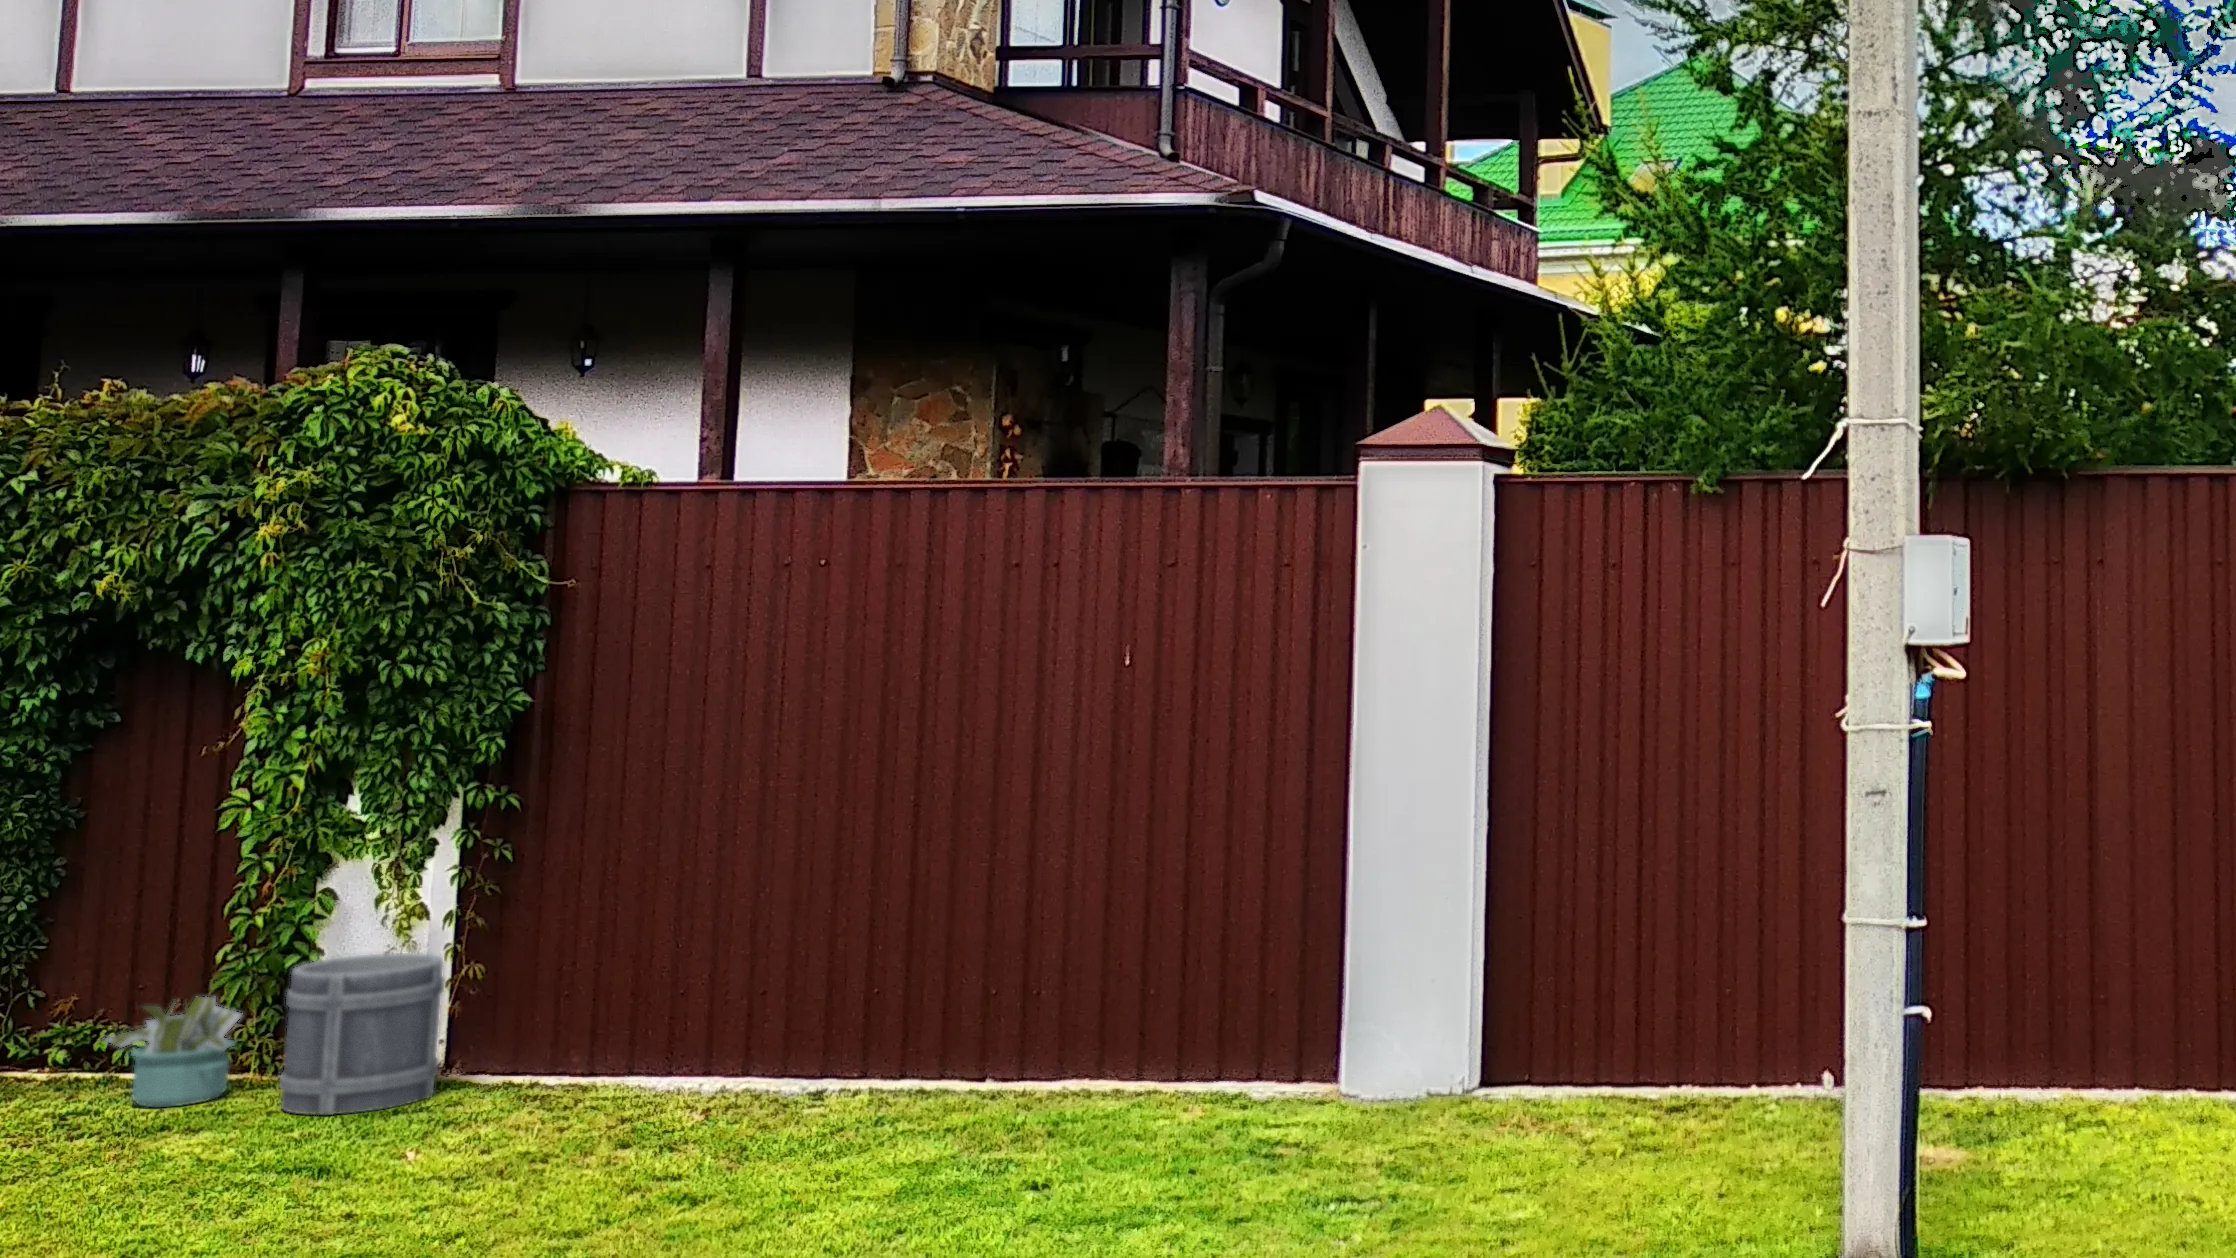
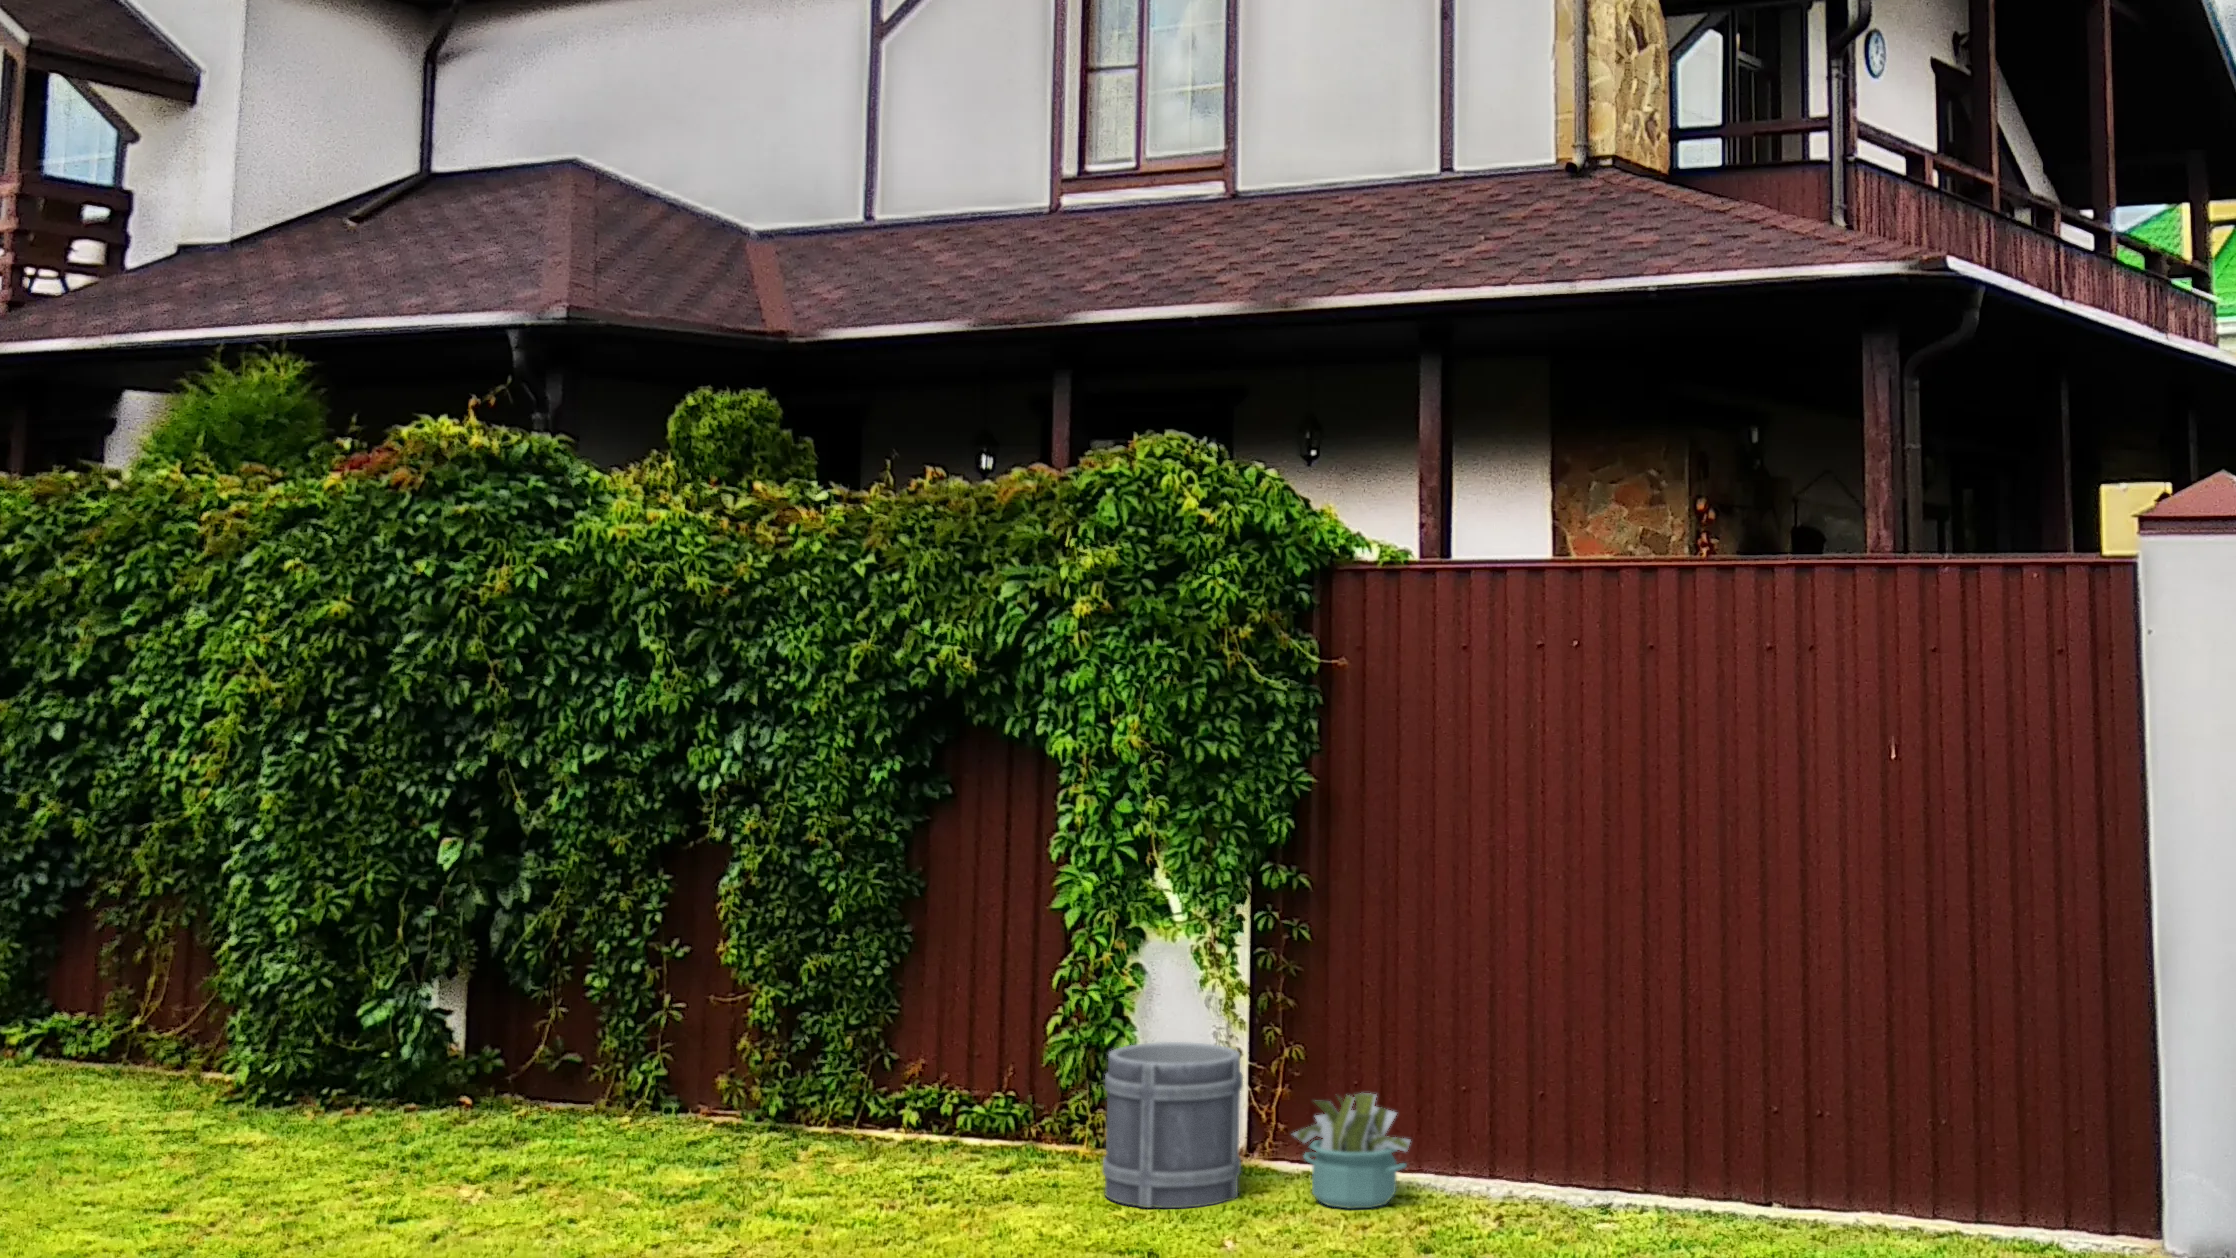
decorative plant: present [106,997,241,1107] -> present [1291,1093,1410,1208]

